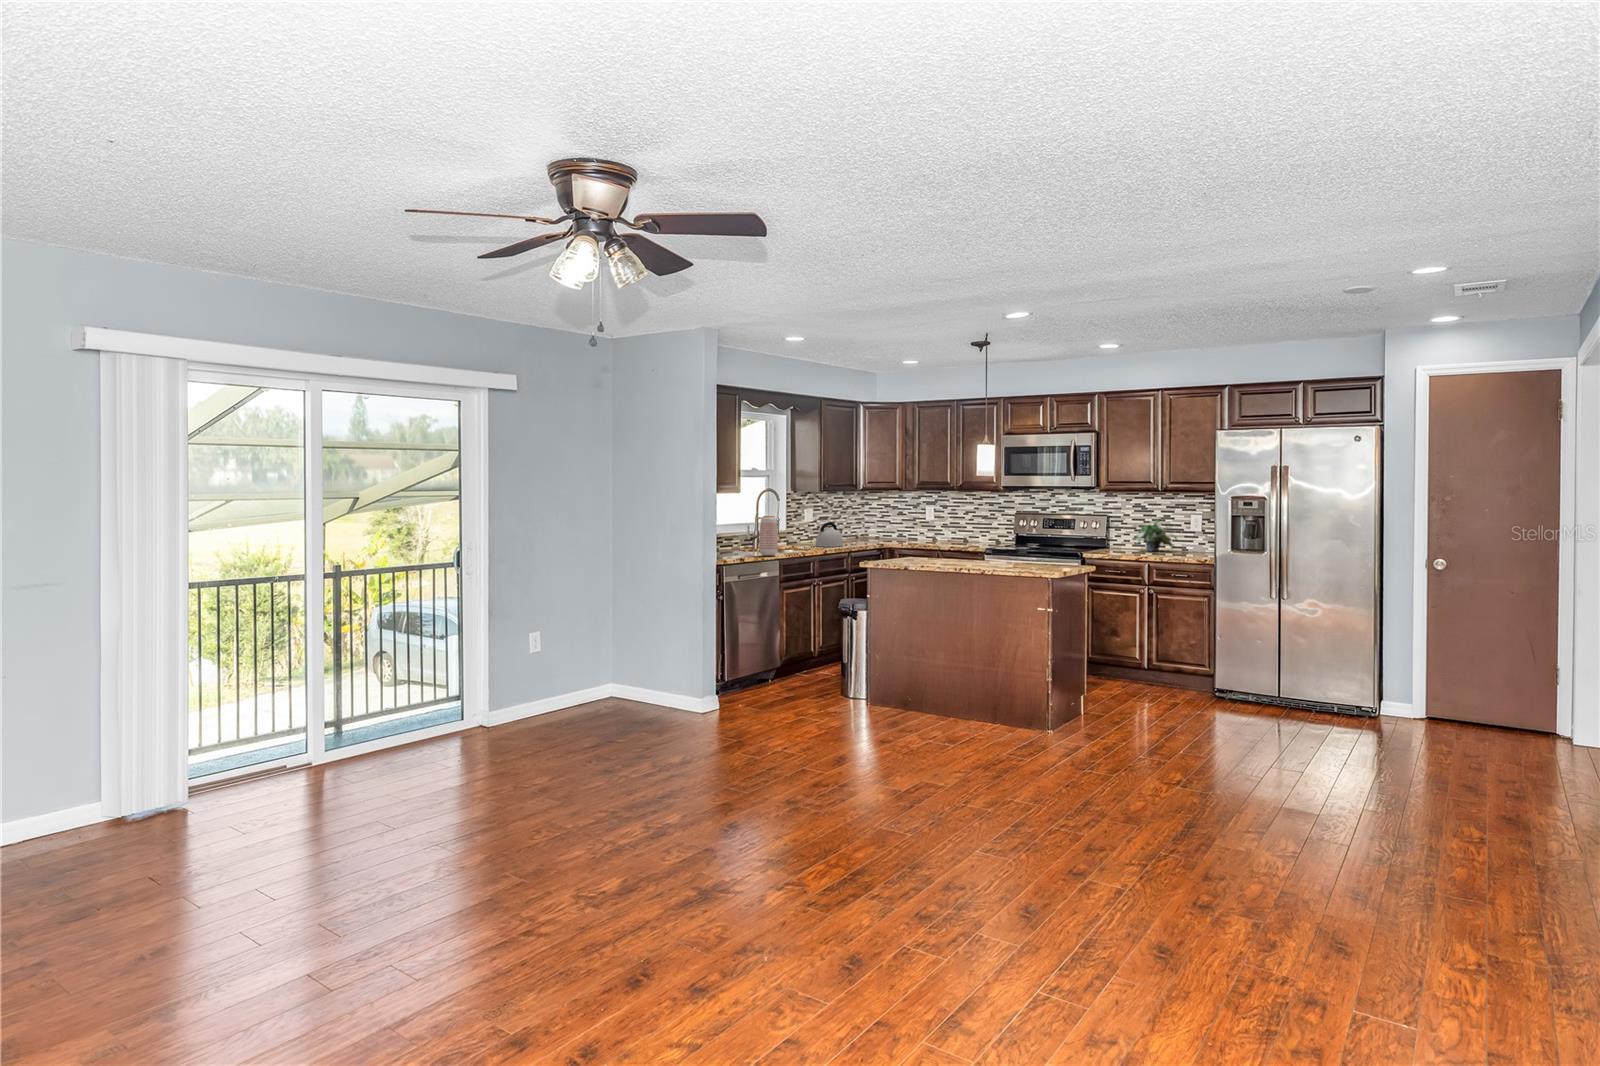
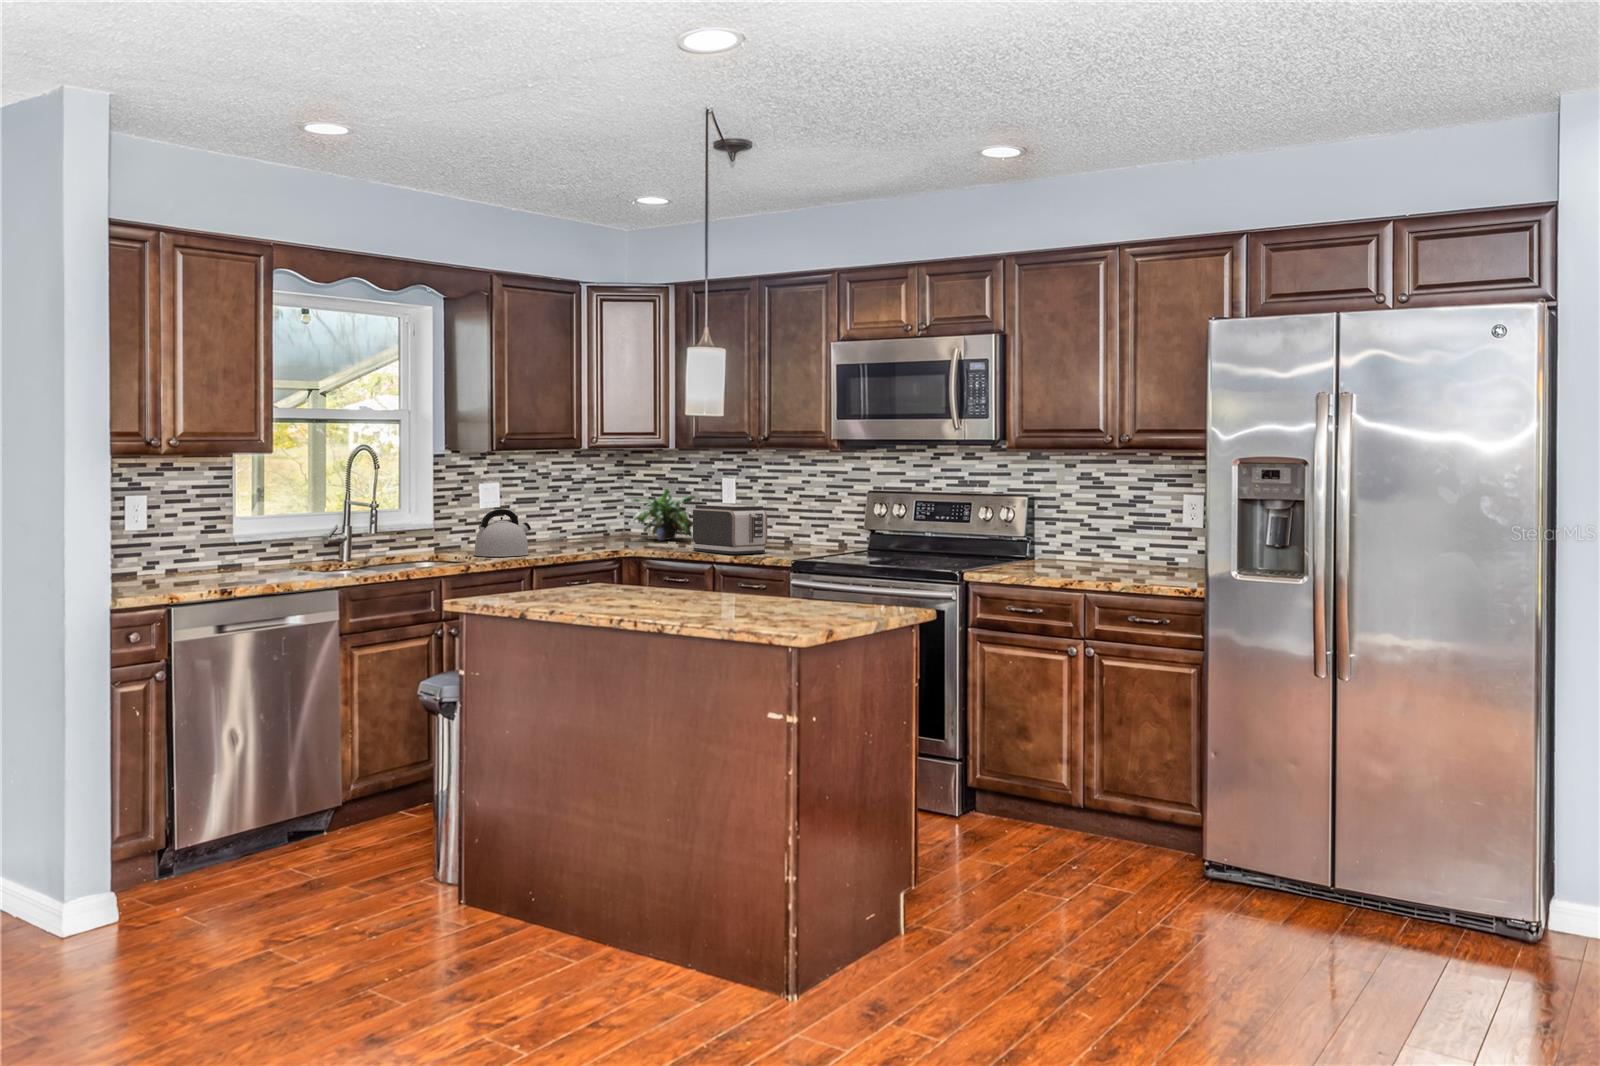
vase: present [759,516,778,556] -> none [283,499,324,582]
potted plant: present [1133,518,1177,551] -> present [633,488,698,540]
toaster: none [923,520,965,546] -> present [693,504,767,554]

